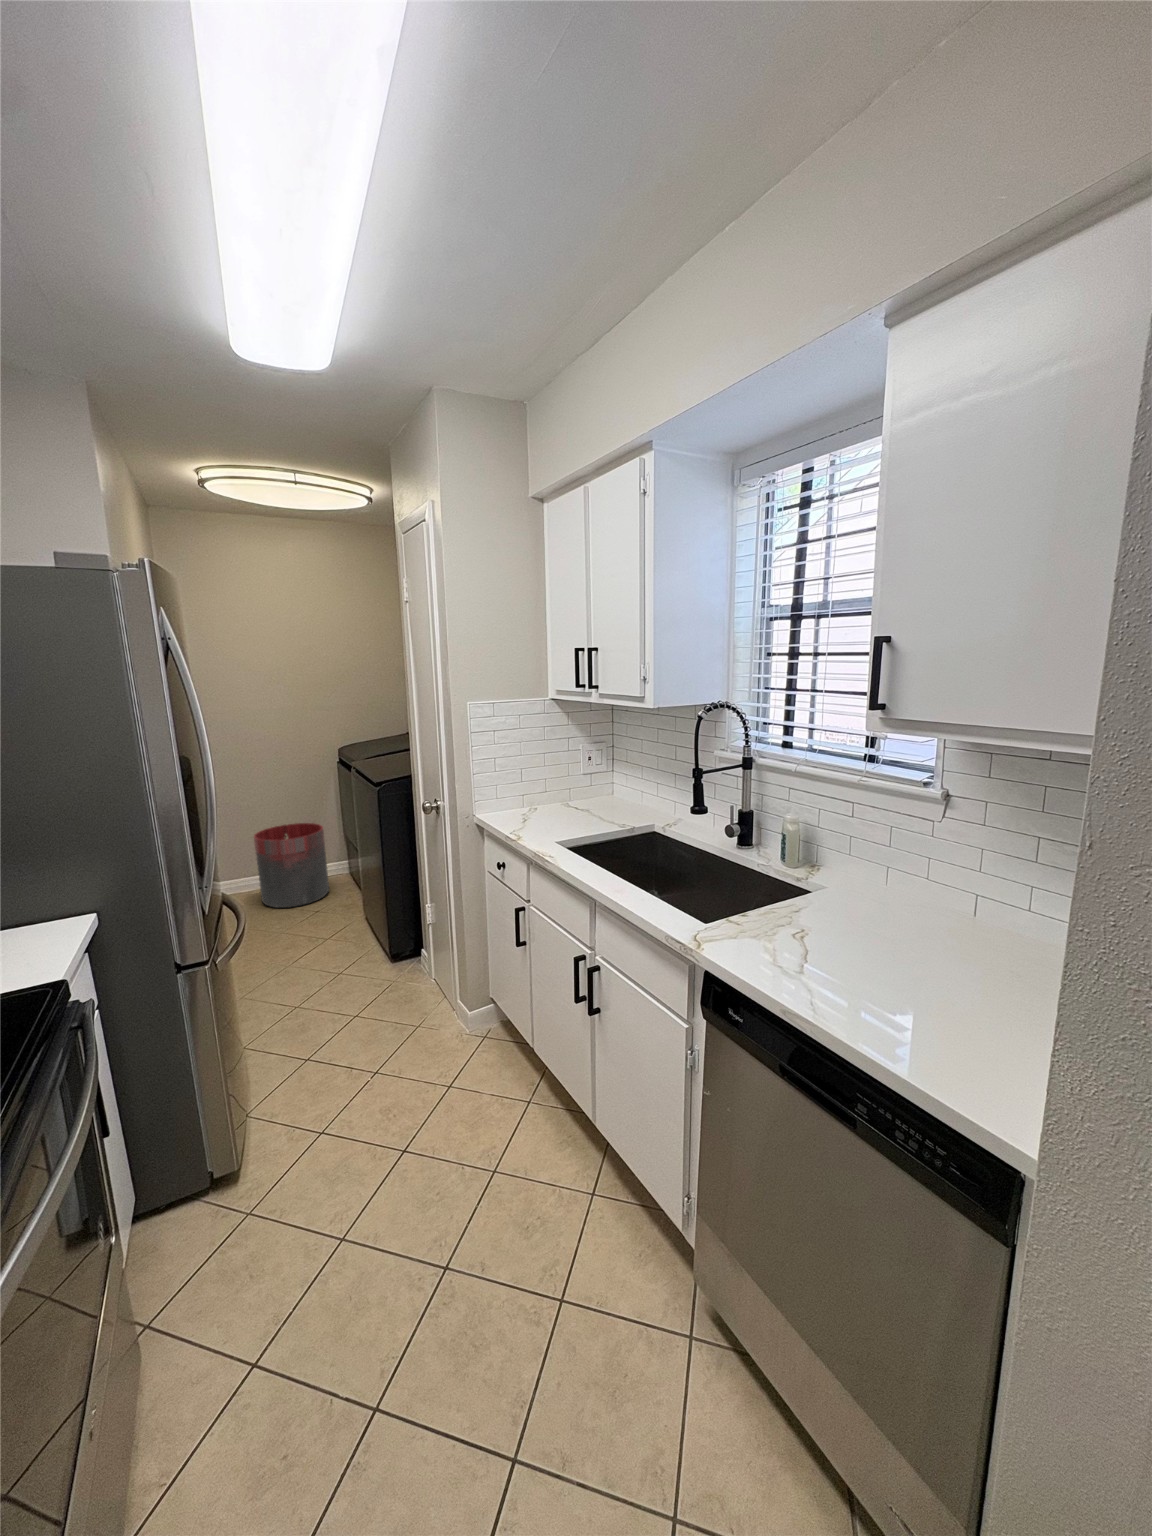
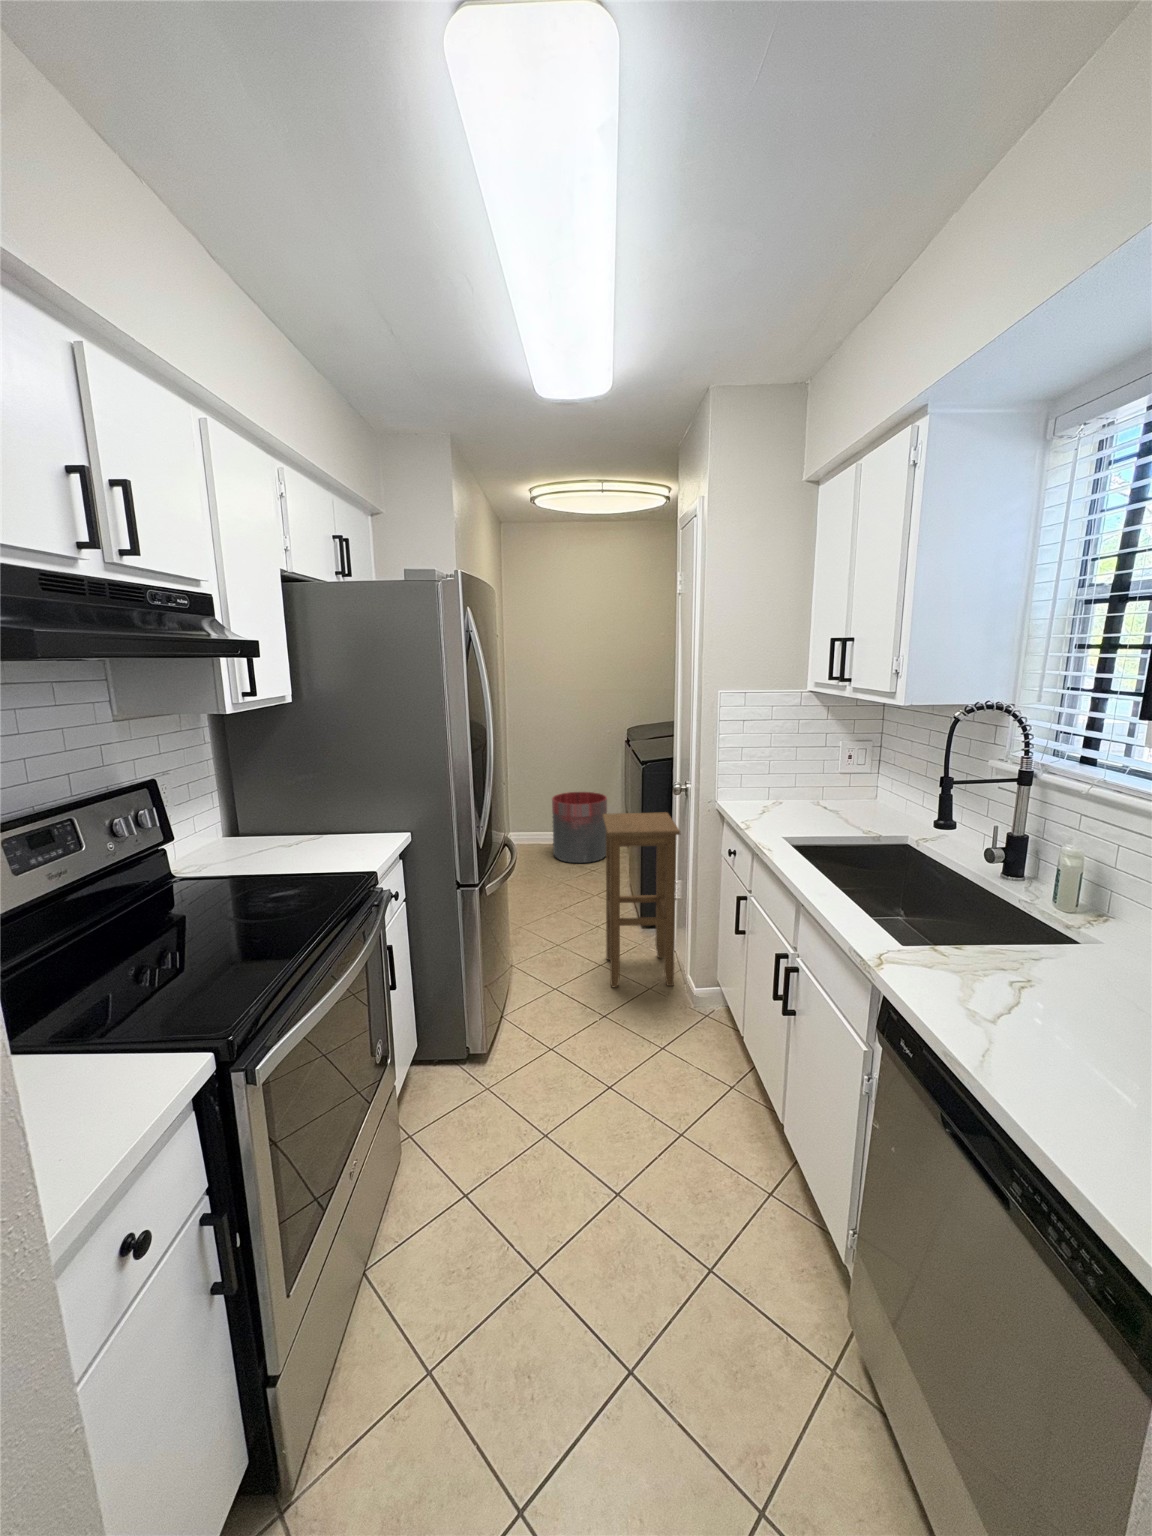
stool: none [341,834,444,1038] -> present [603,813,680,987]

